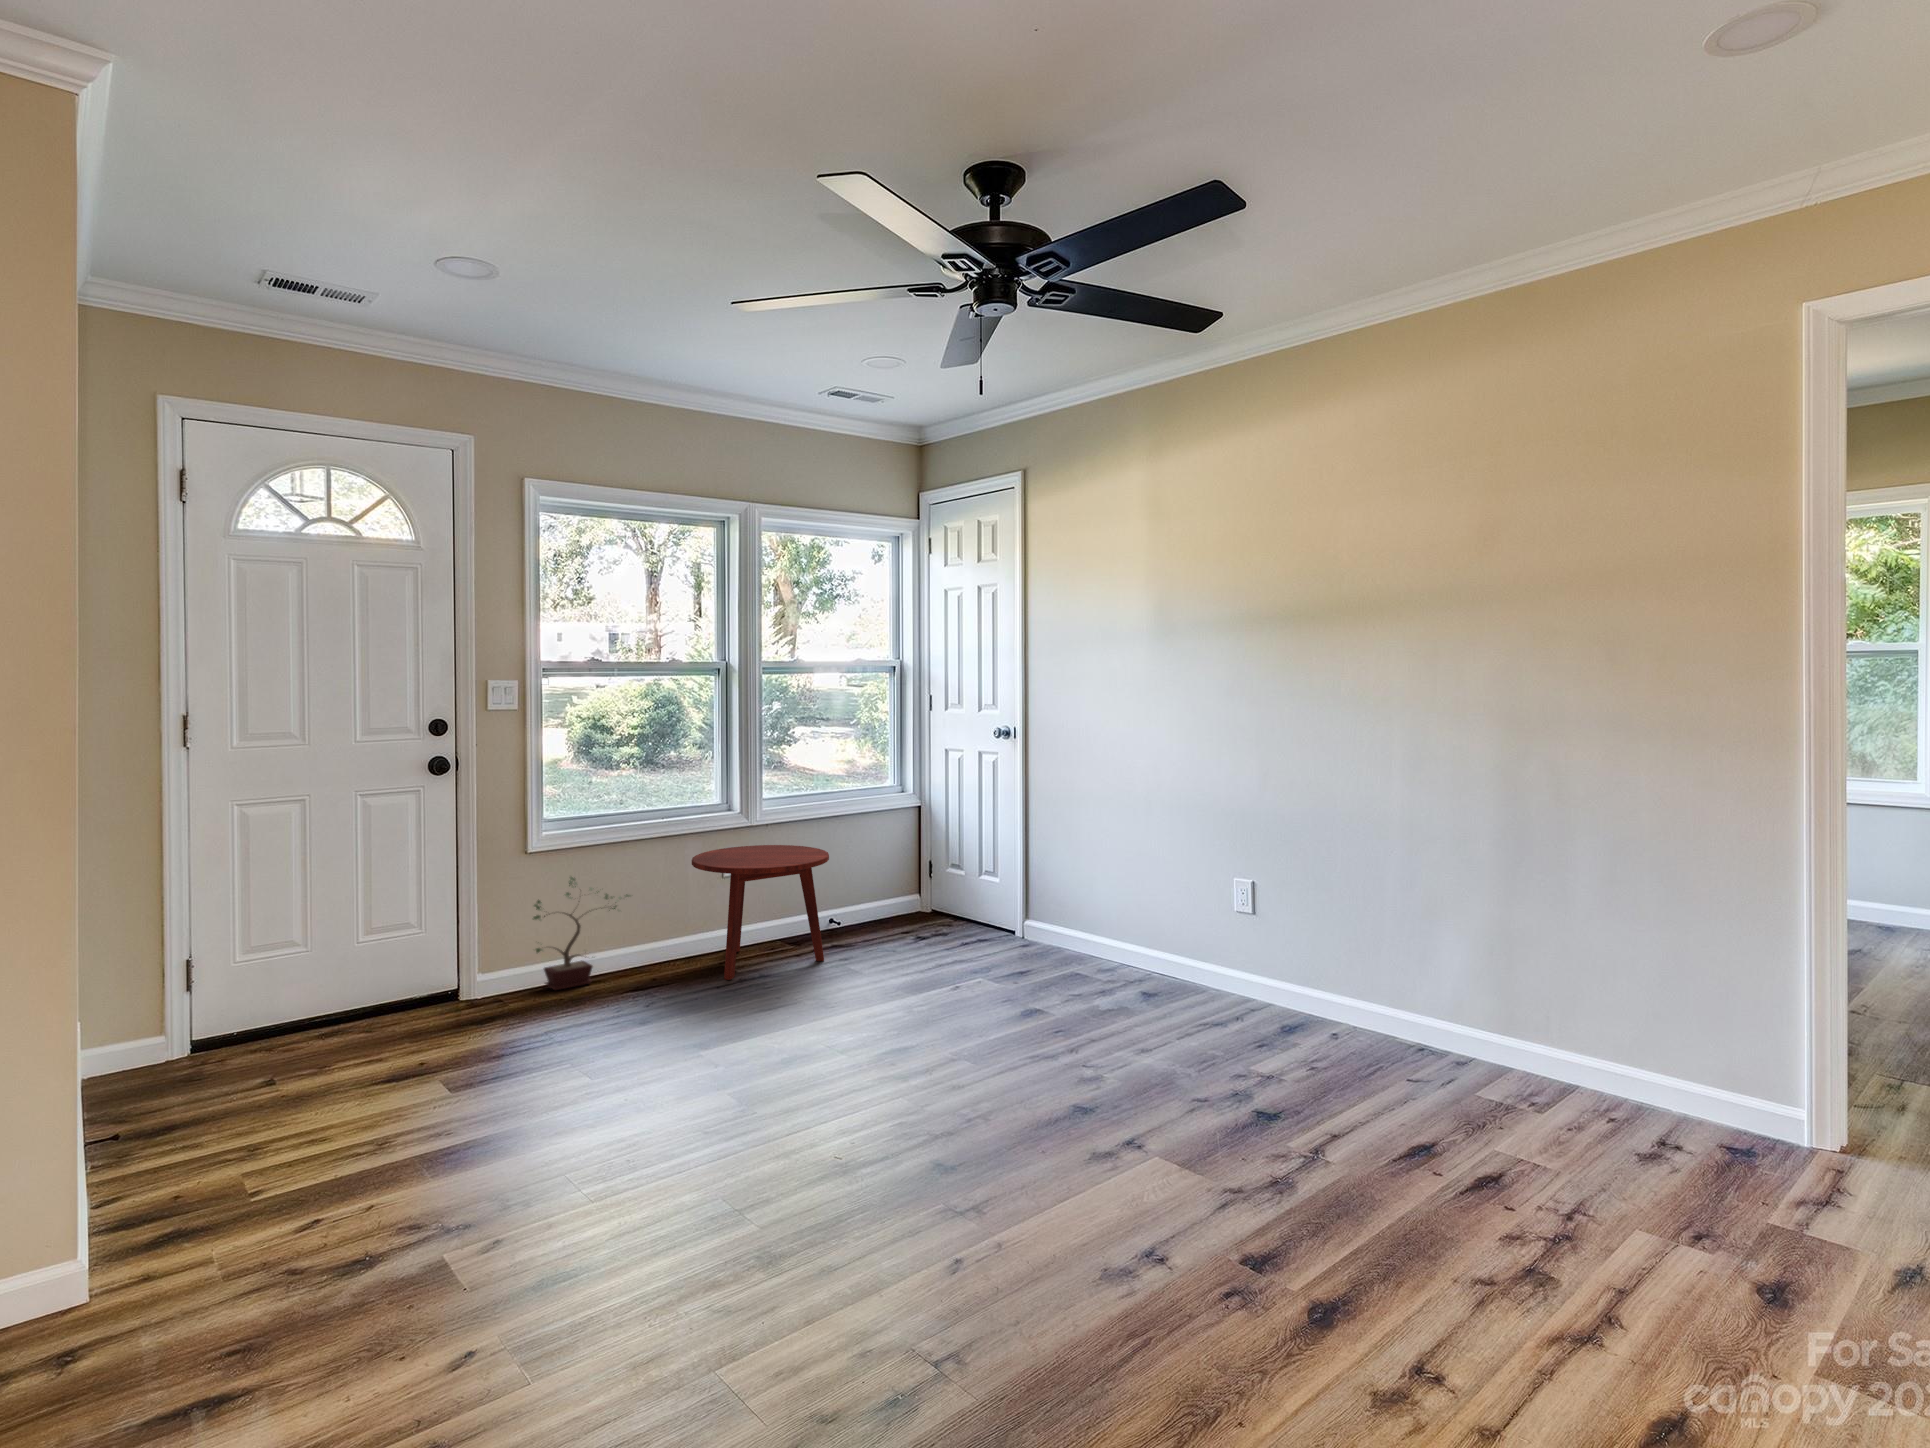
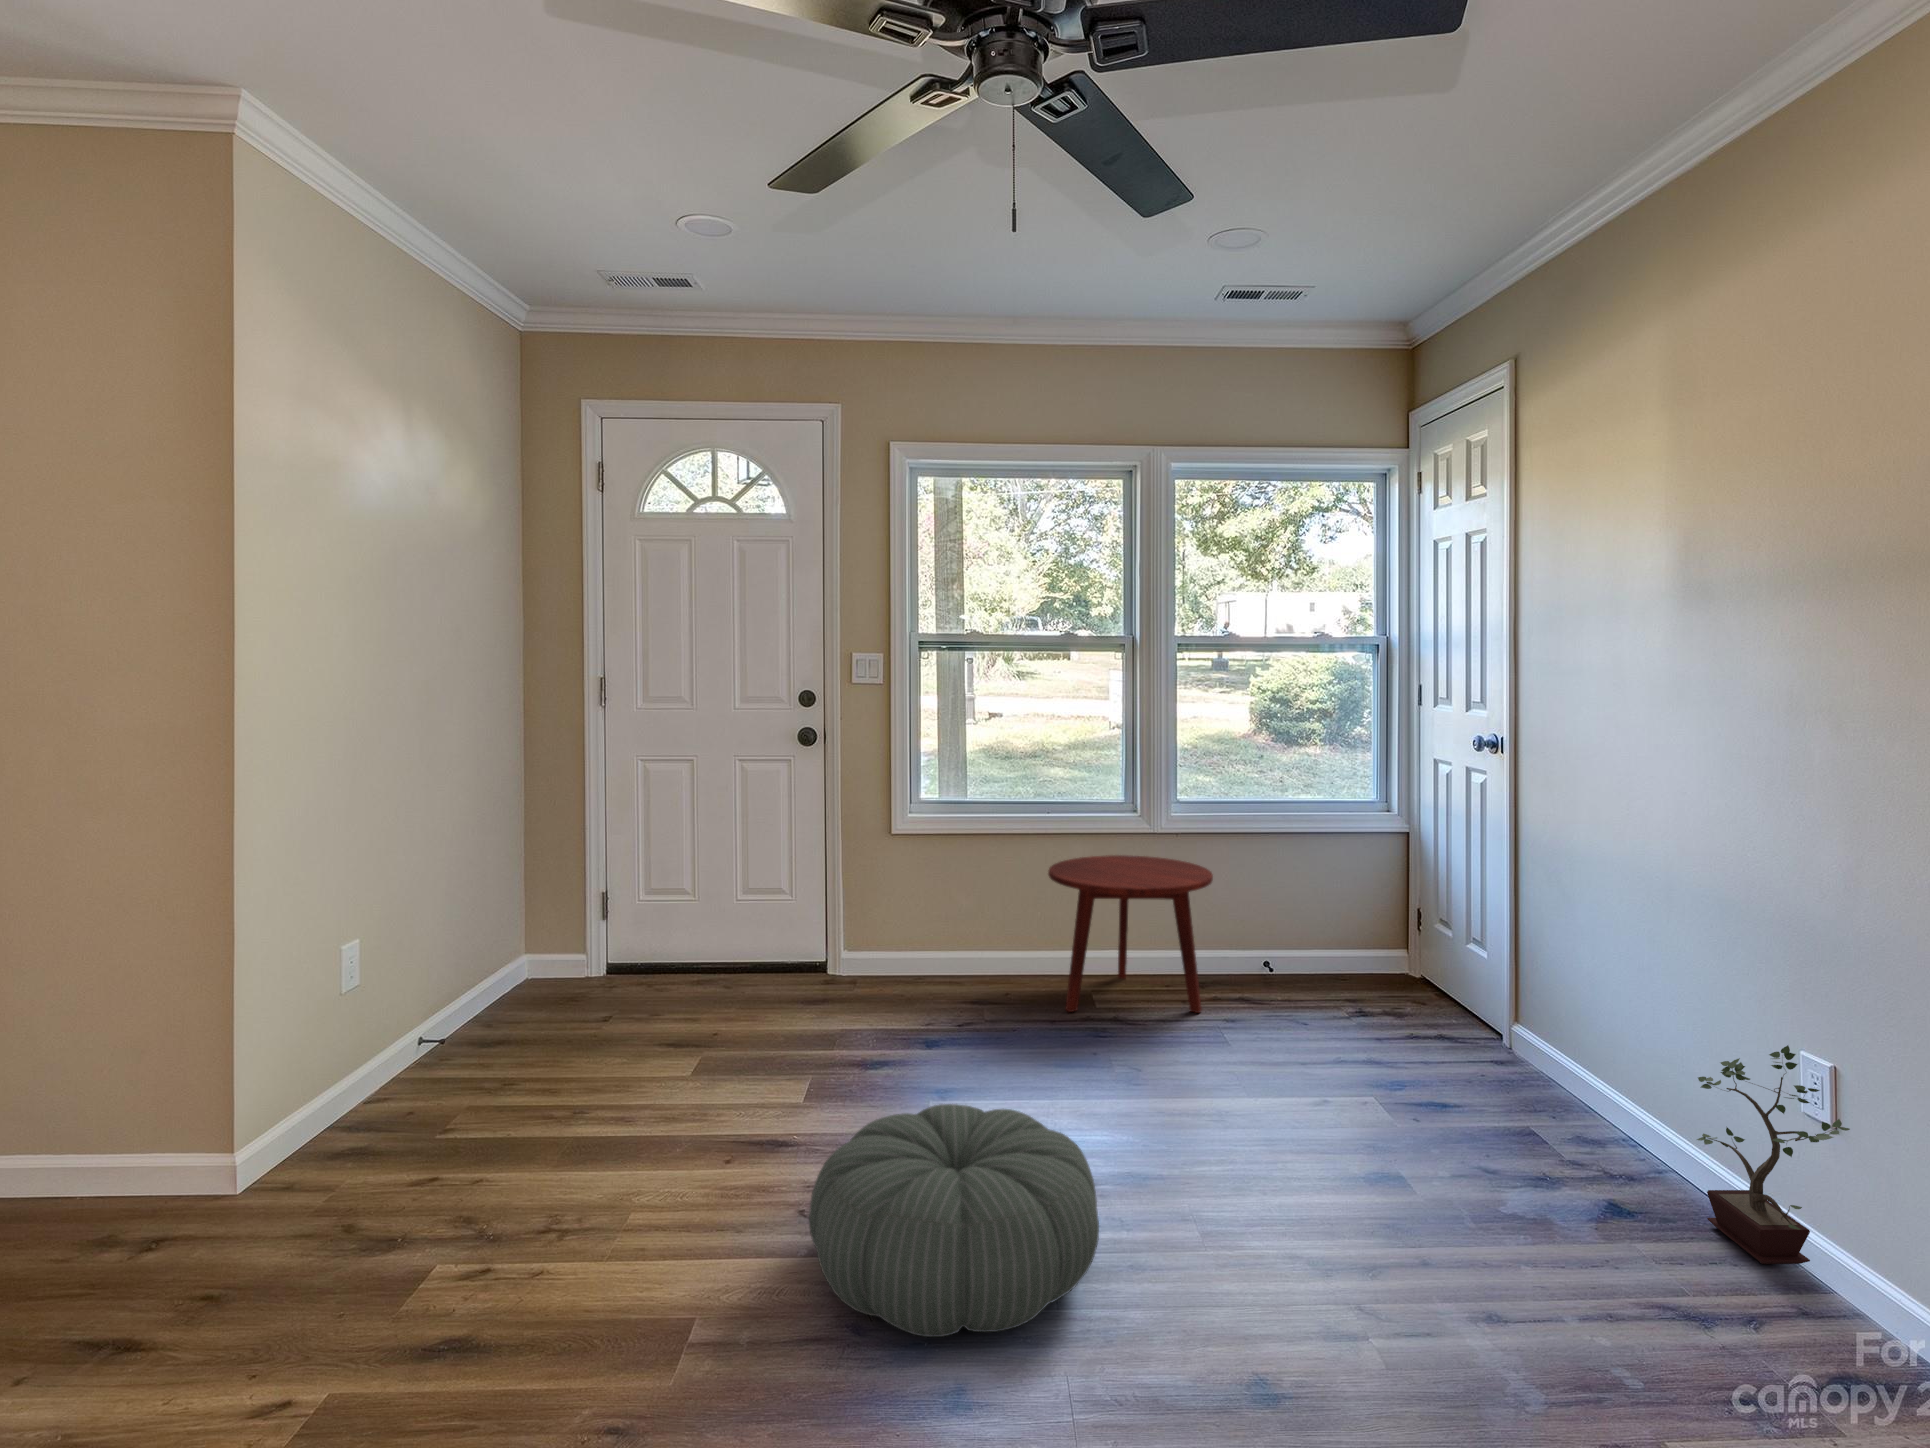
potted plant: present [533,877,630,990] -> present [1697,1045,1850,1264]
pouf: none [761,1014,969,1157] -> present [809,1104,1099,1337]

